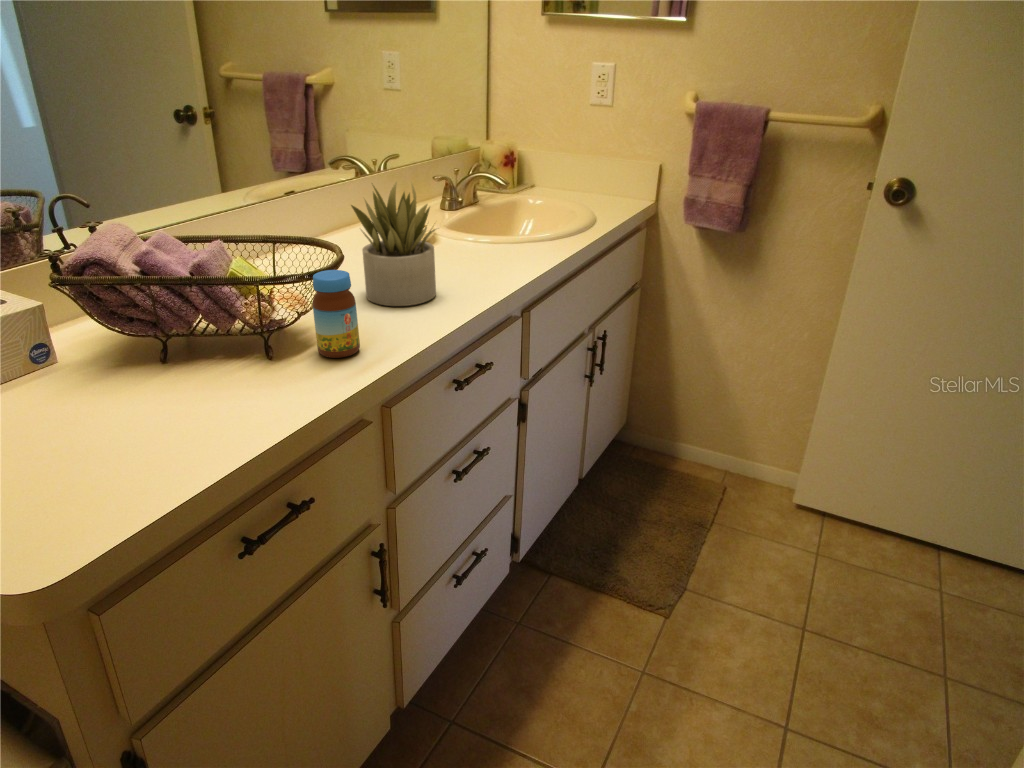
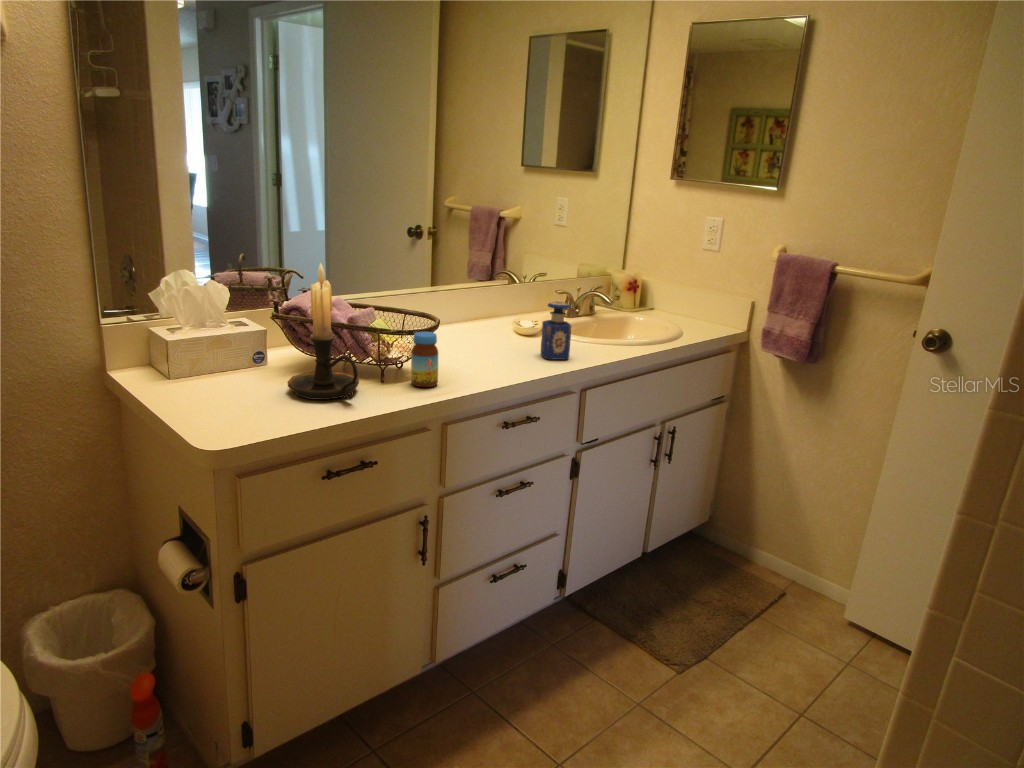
candle holder: none [120,177,256,420] -> present [288,263,359,400]
succulent plant: present [351,182,436,306] -> none [464,284,518,368]
perfume bottle: none [457,194,500,277] -> present [541,302,571,360]

